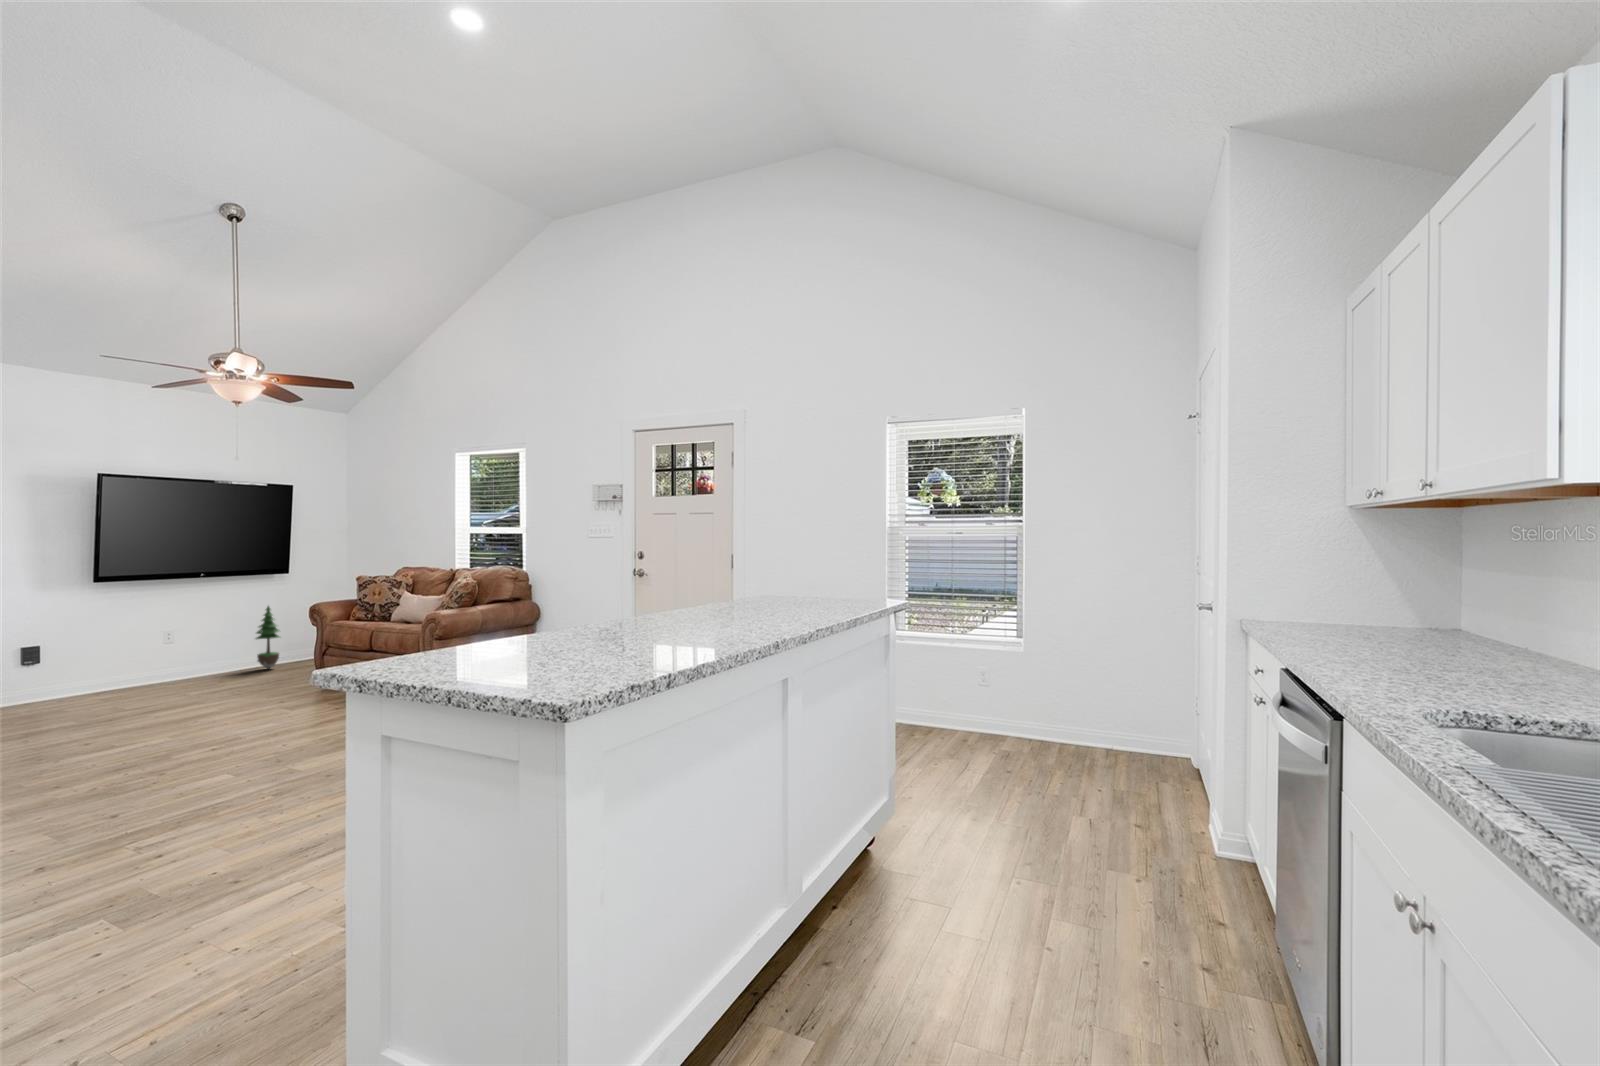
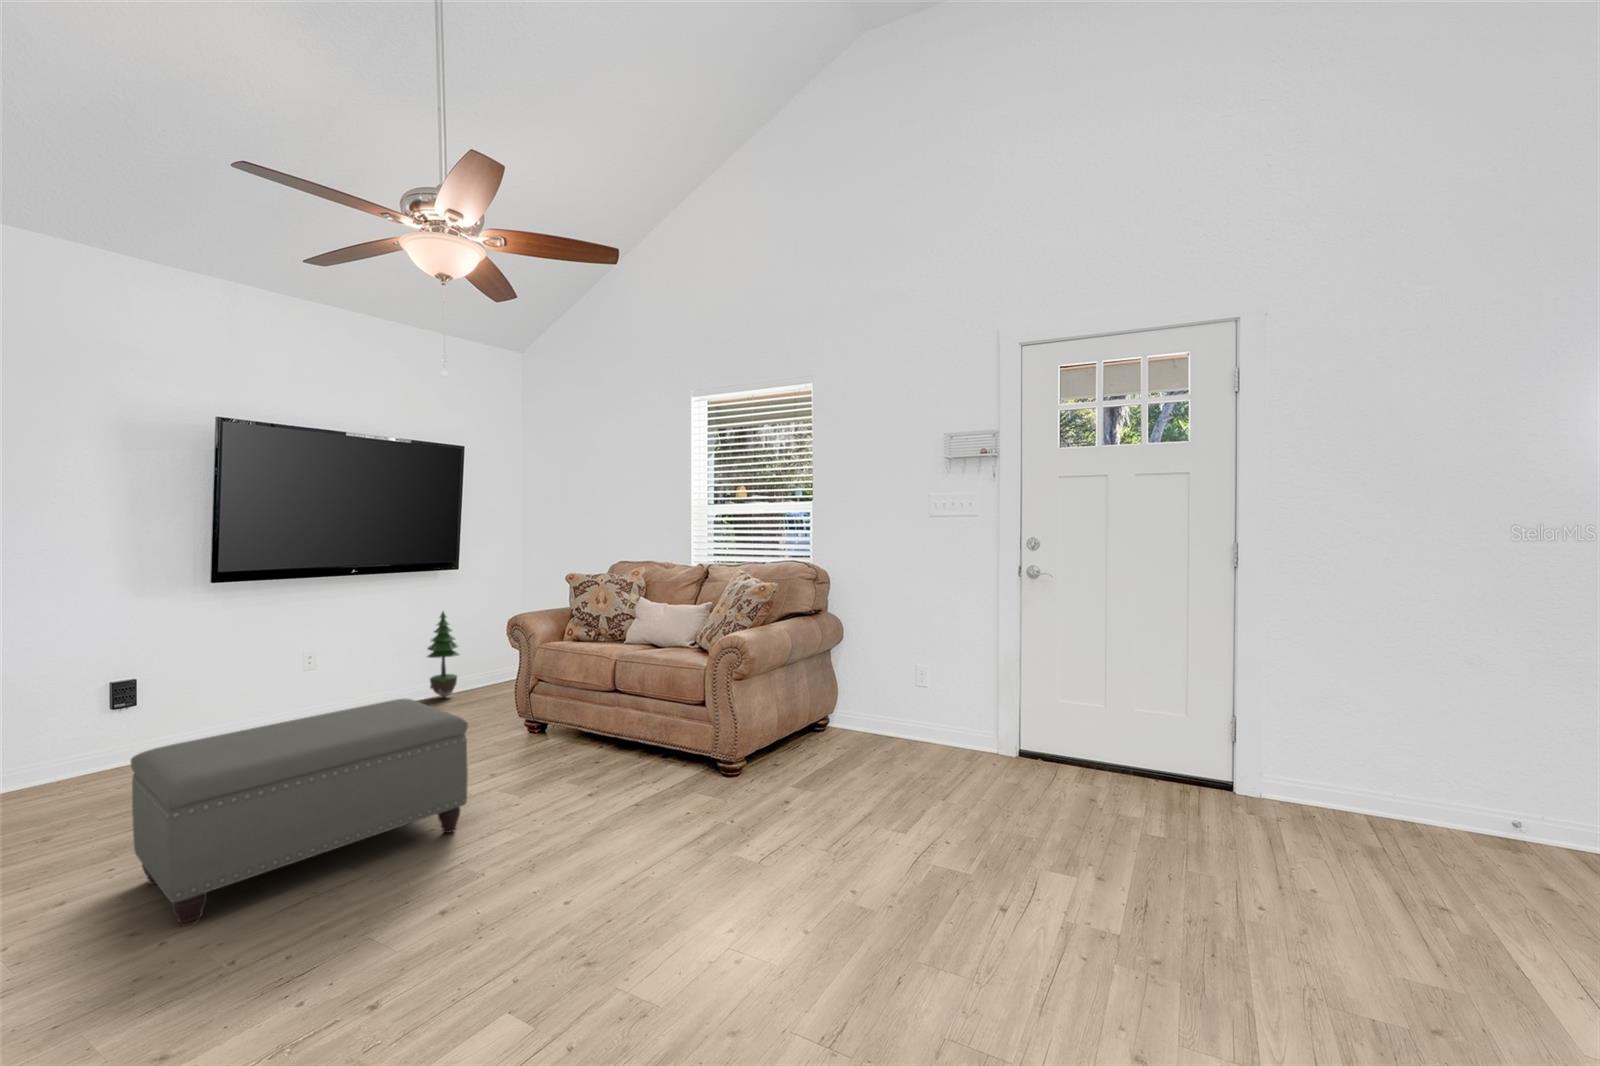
ottoman: none [59,649,262,752] -> present [130,699,468,926]

